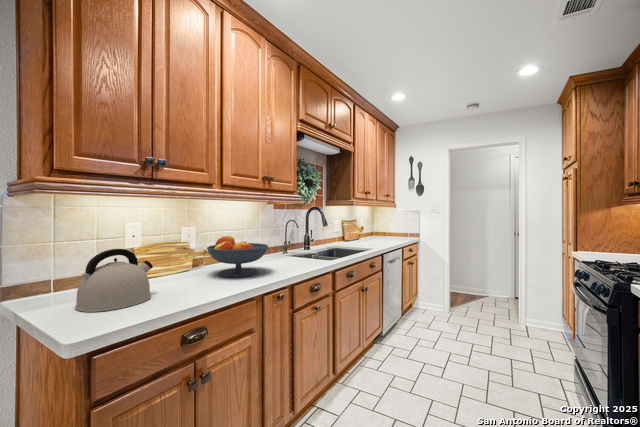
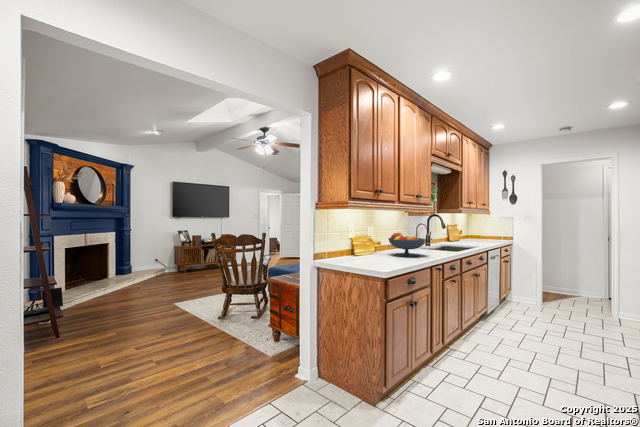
kettle: present [75,249,153,312] -> none [354,236,384,265]

